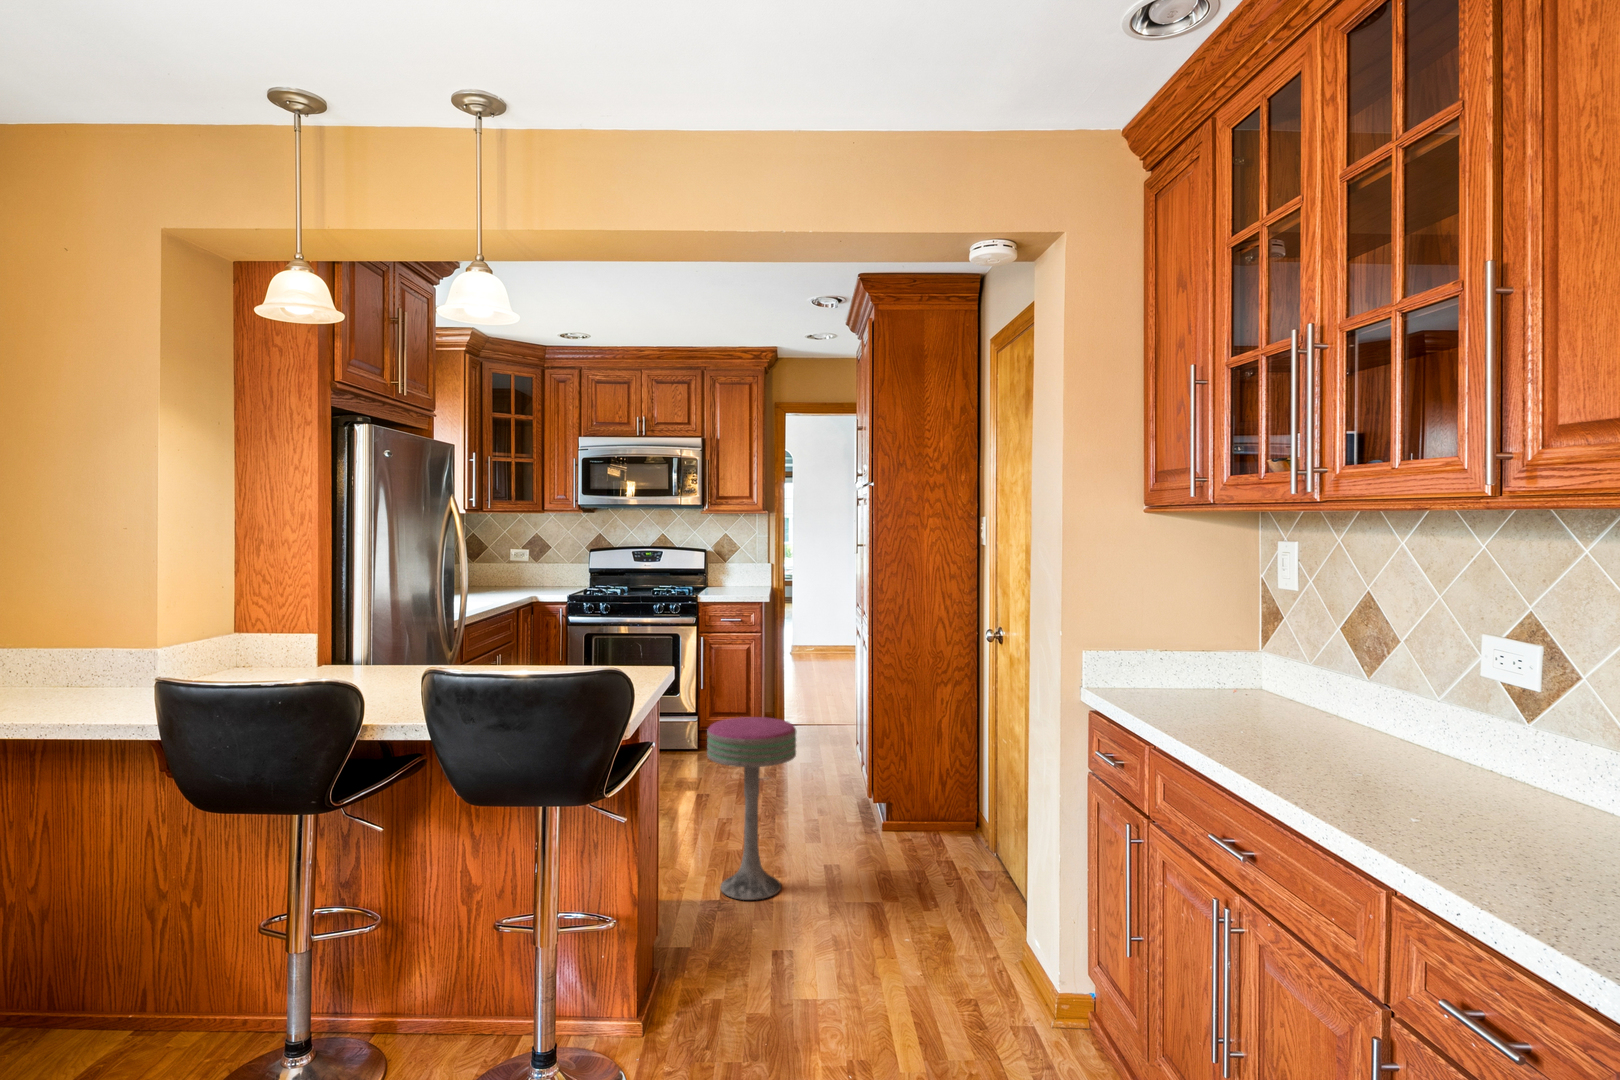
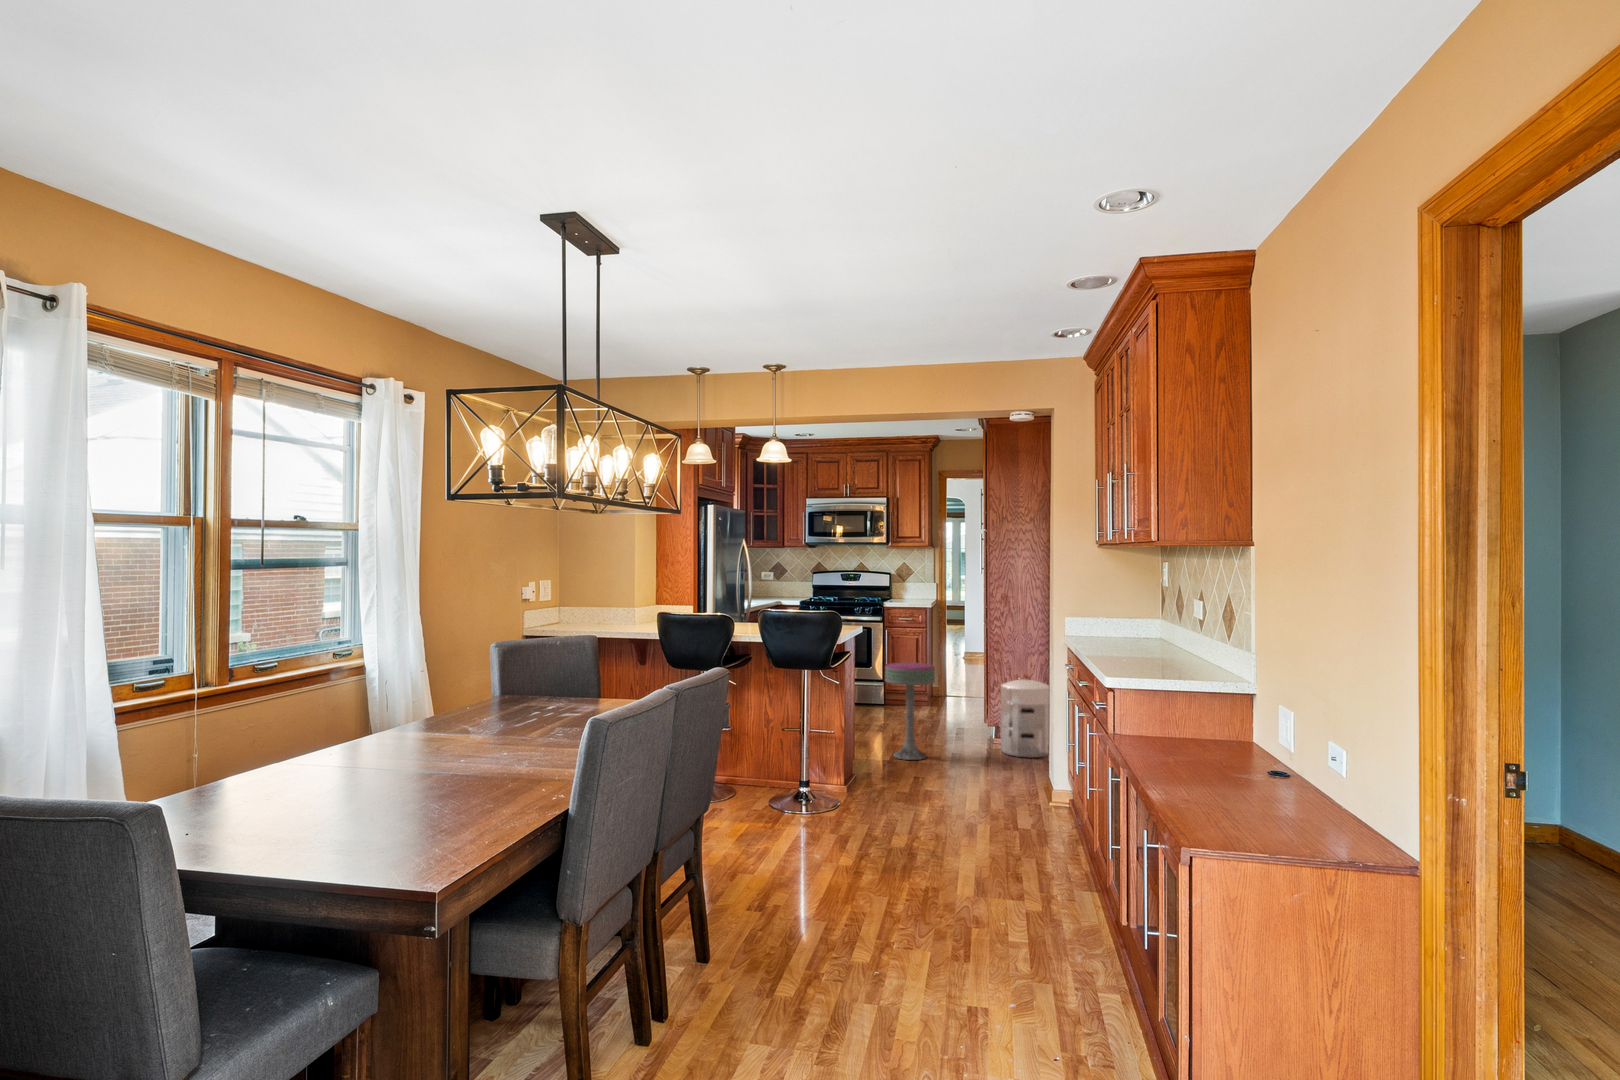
waste bin: none [900,731,984,872] -> present [1001,676,1049,758]

